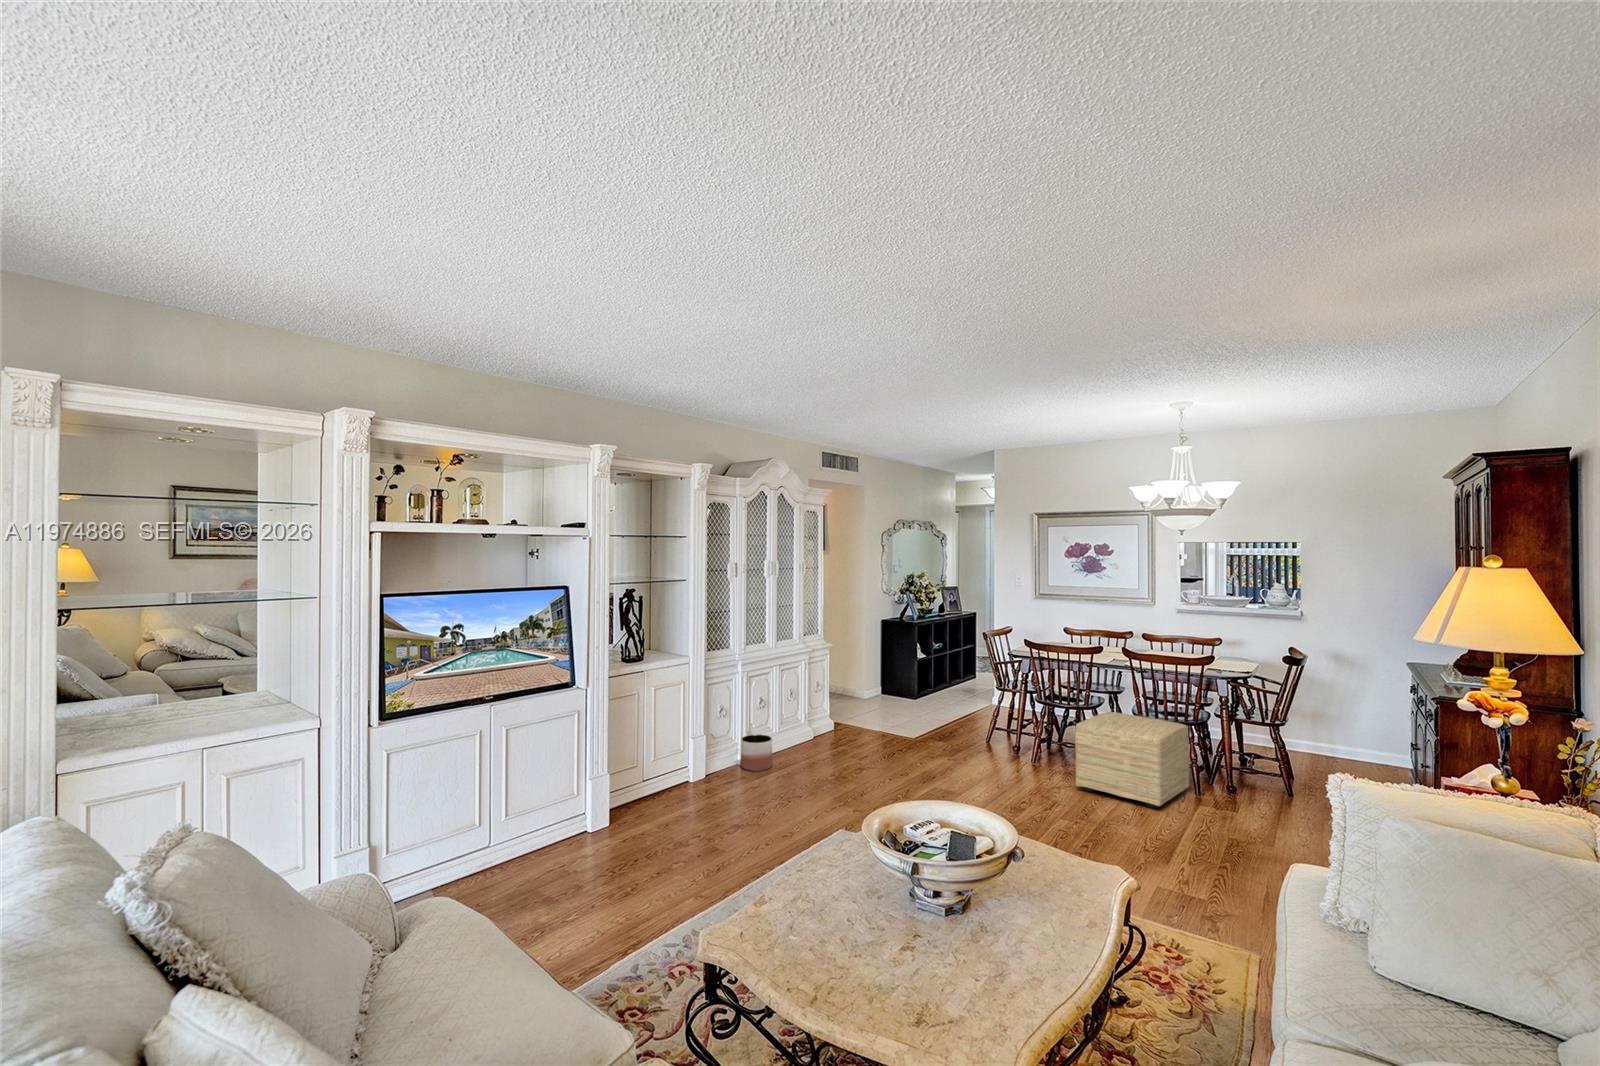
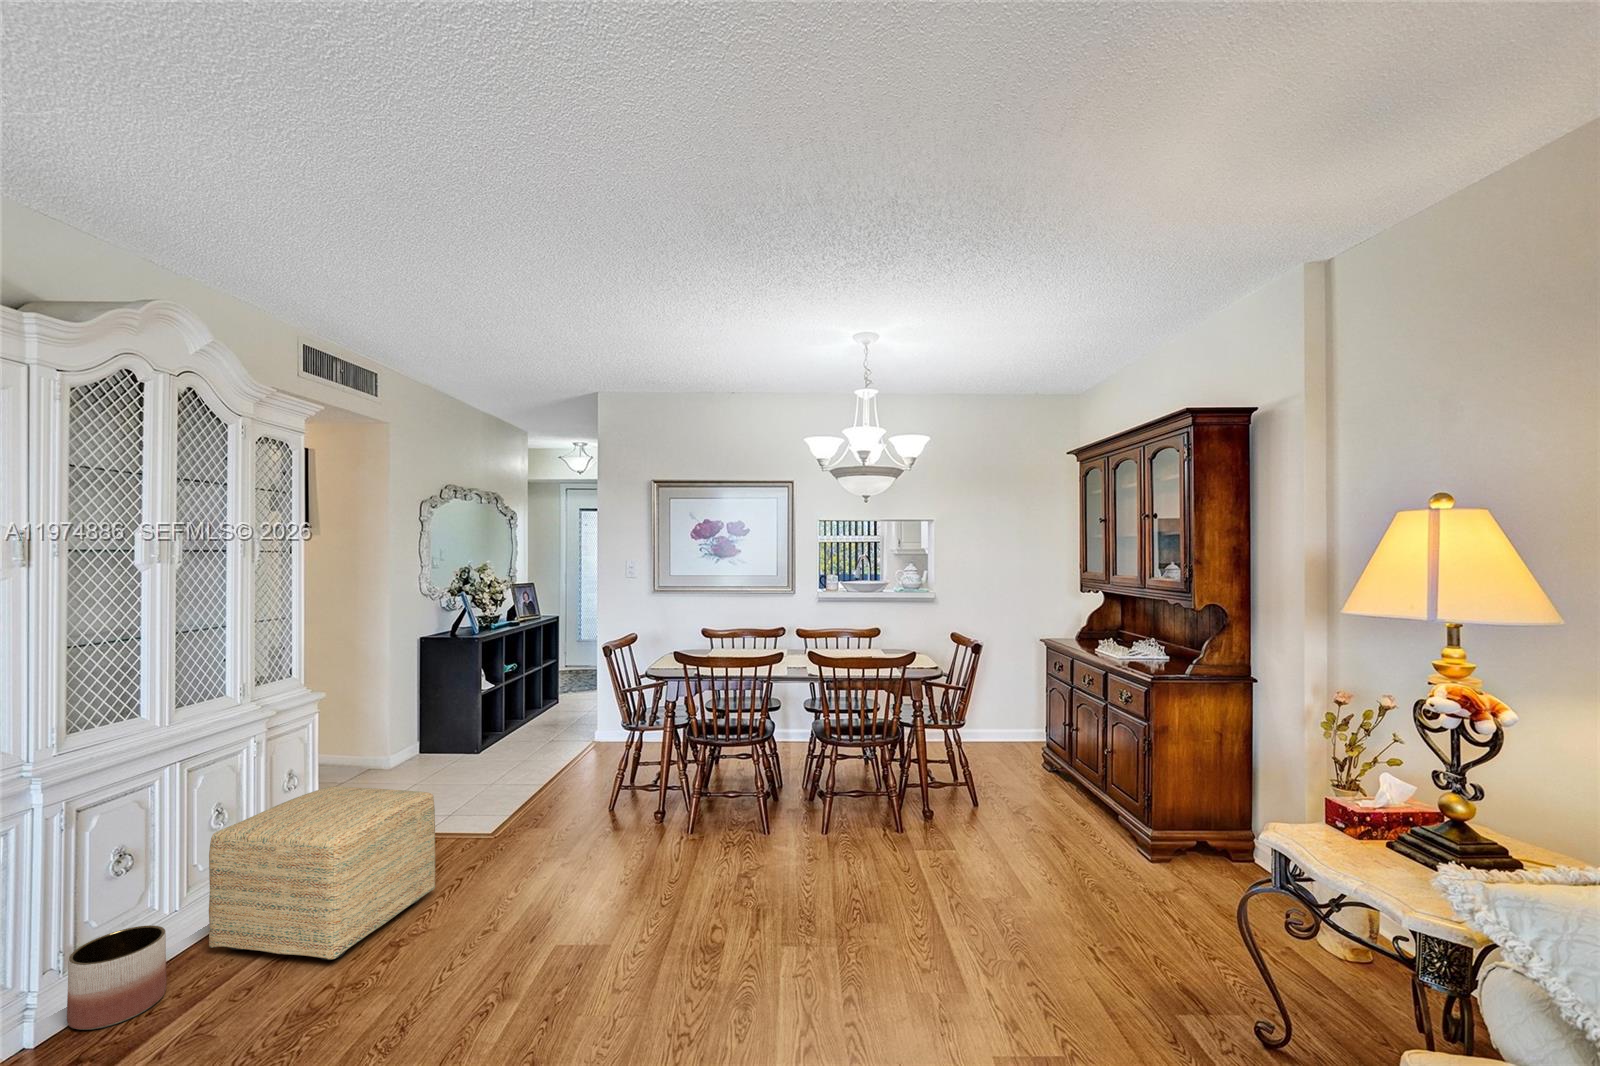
ottoman: present [1075,712,1189,808] -> present [209,786,435,960]

